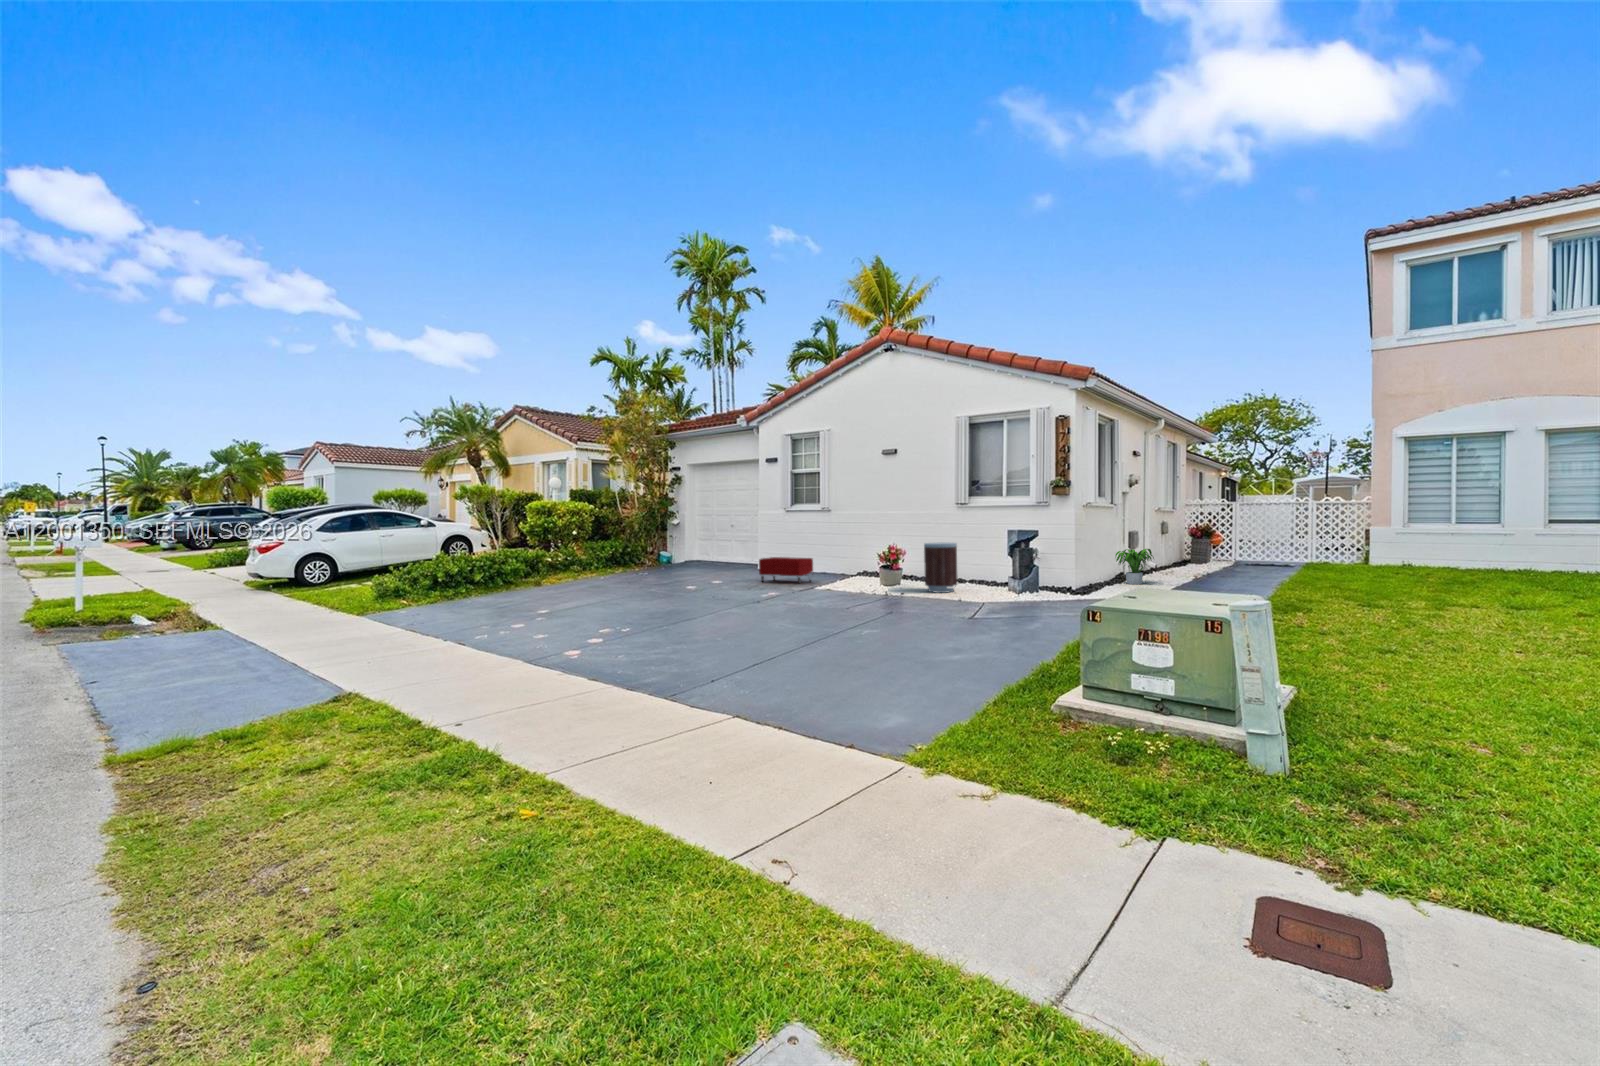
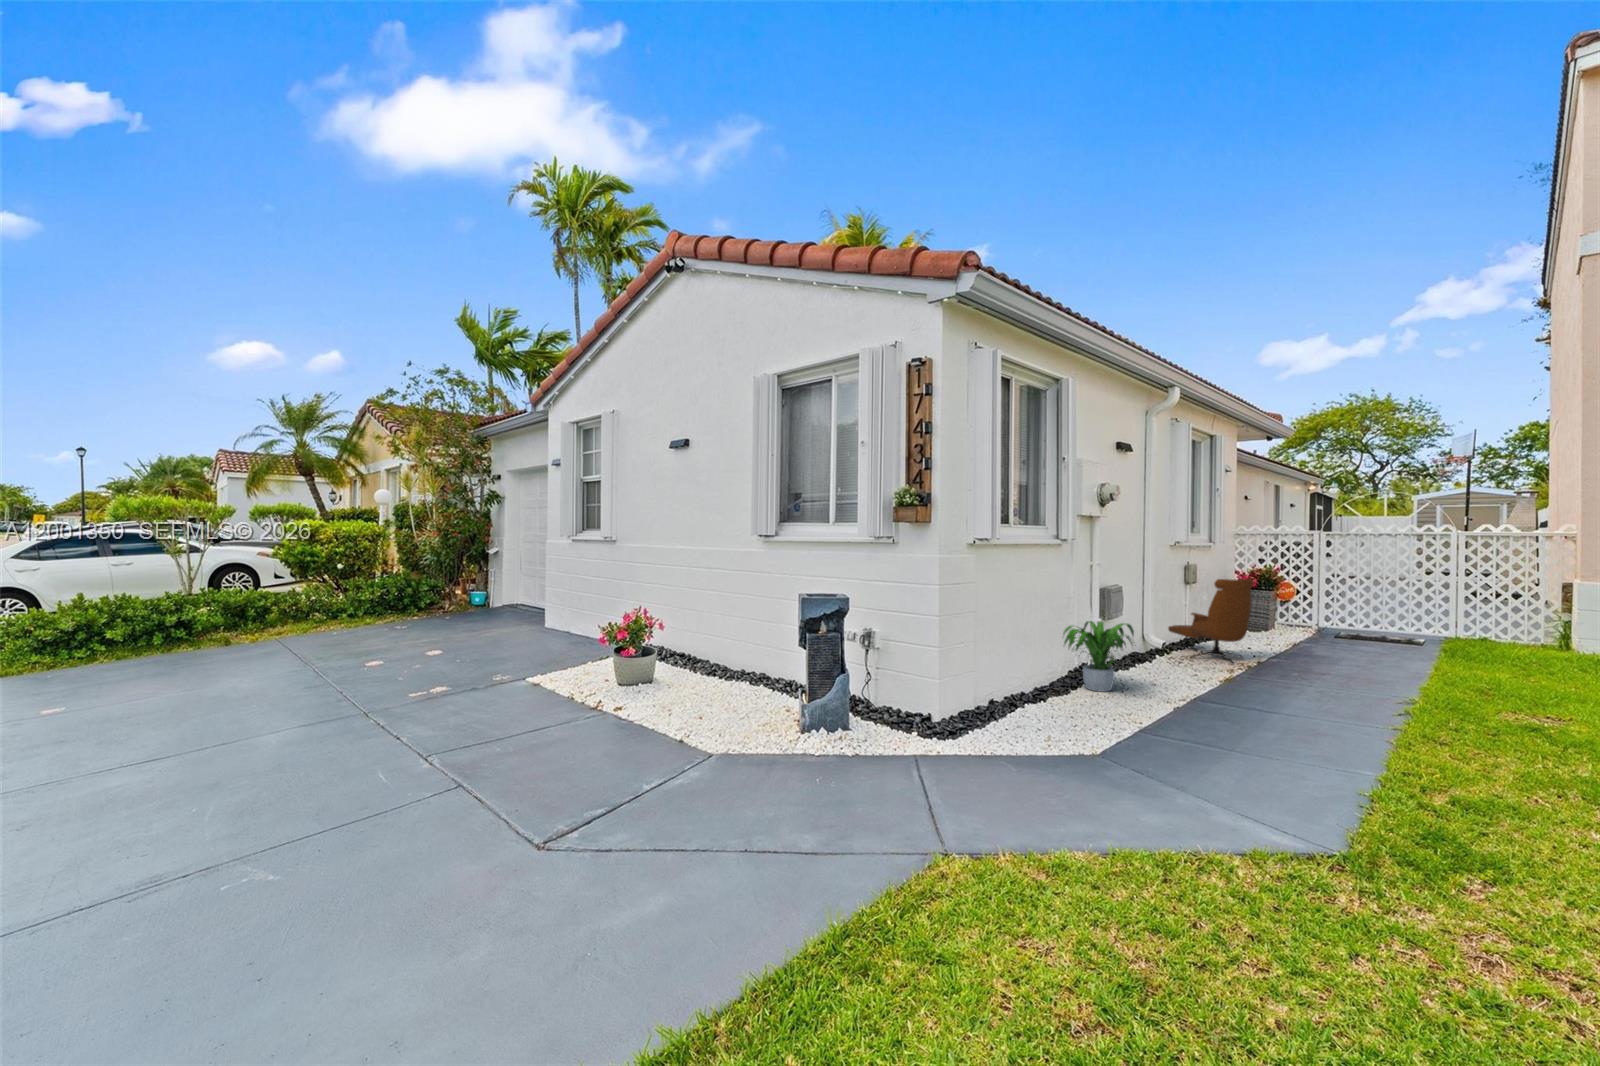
lounge chair: none [1156,527,1206,574] -> present [1168,579,1253,662]
trash can: present [924,543,958,593] -> none [697,600,756,695]
bench: present [759,557,813,583] -> none [529,603,601,651]

